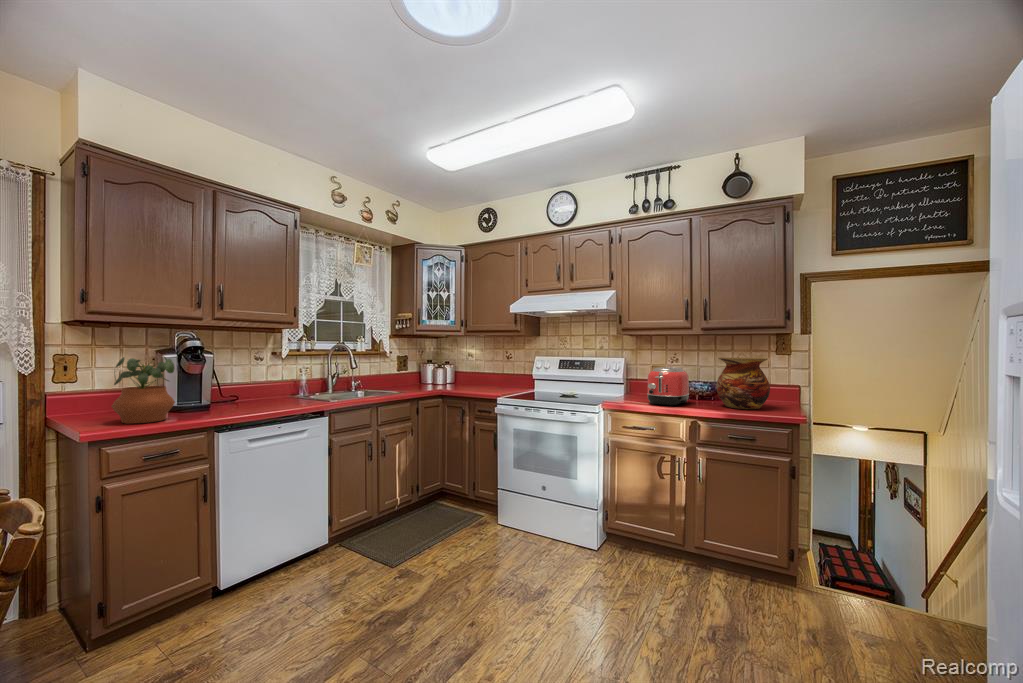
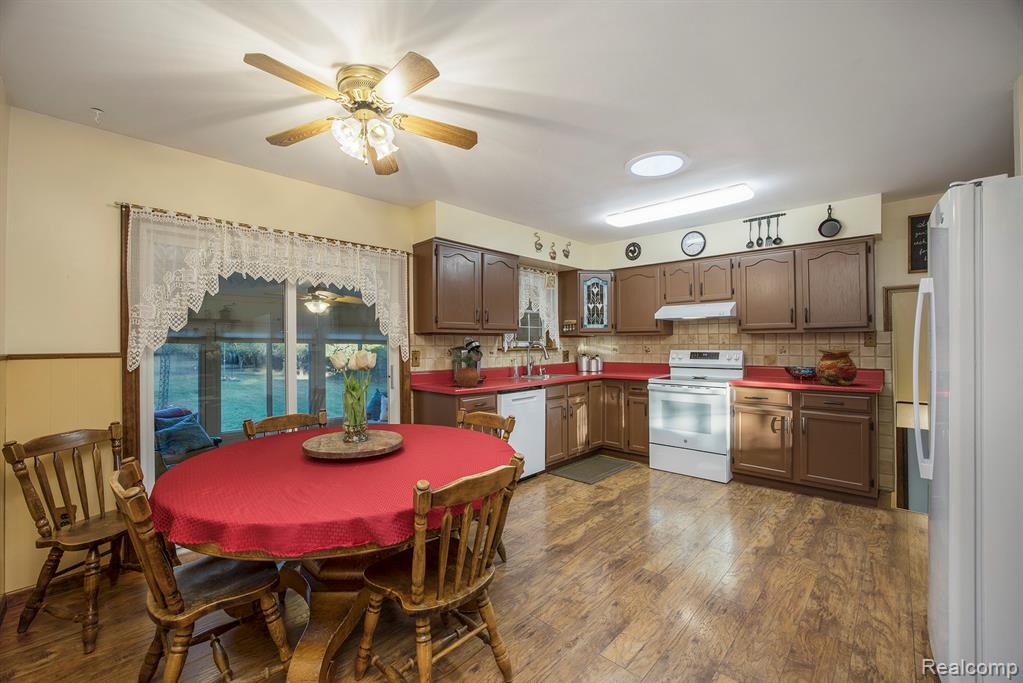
toaster: present [647,367,689,406] -> none [762,357,795,384]

